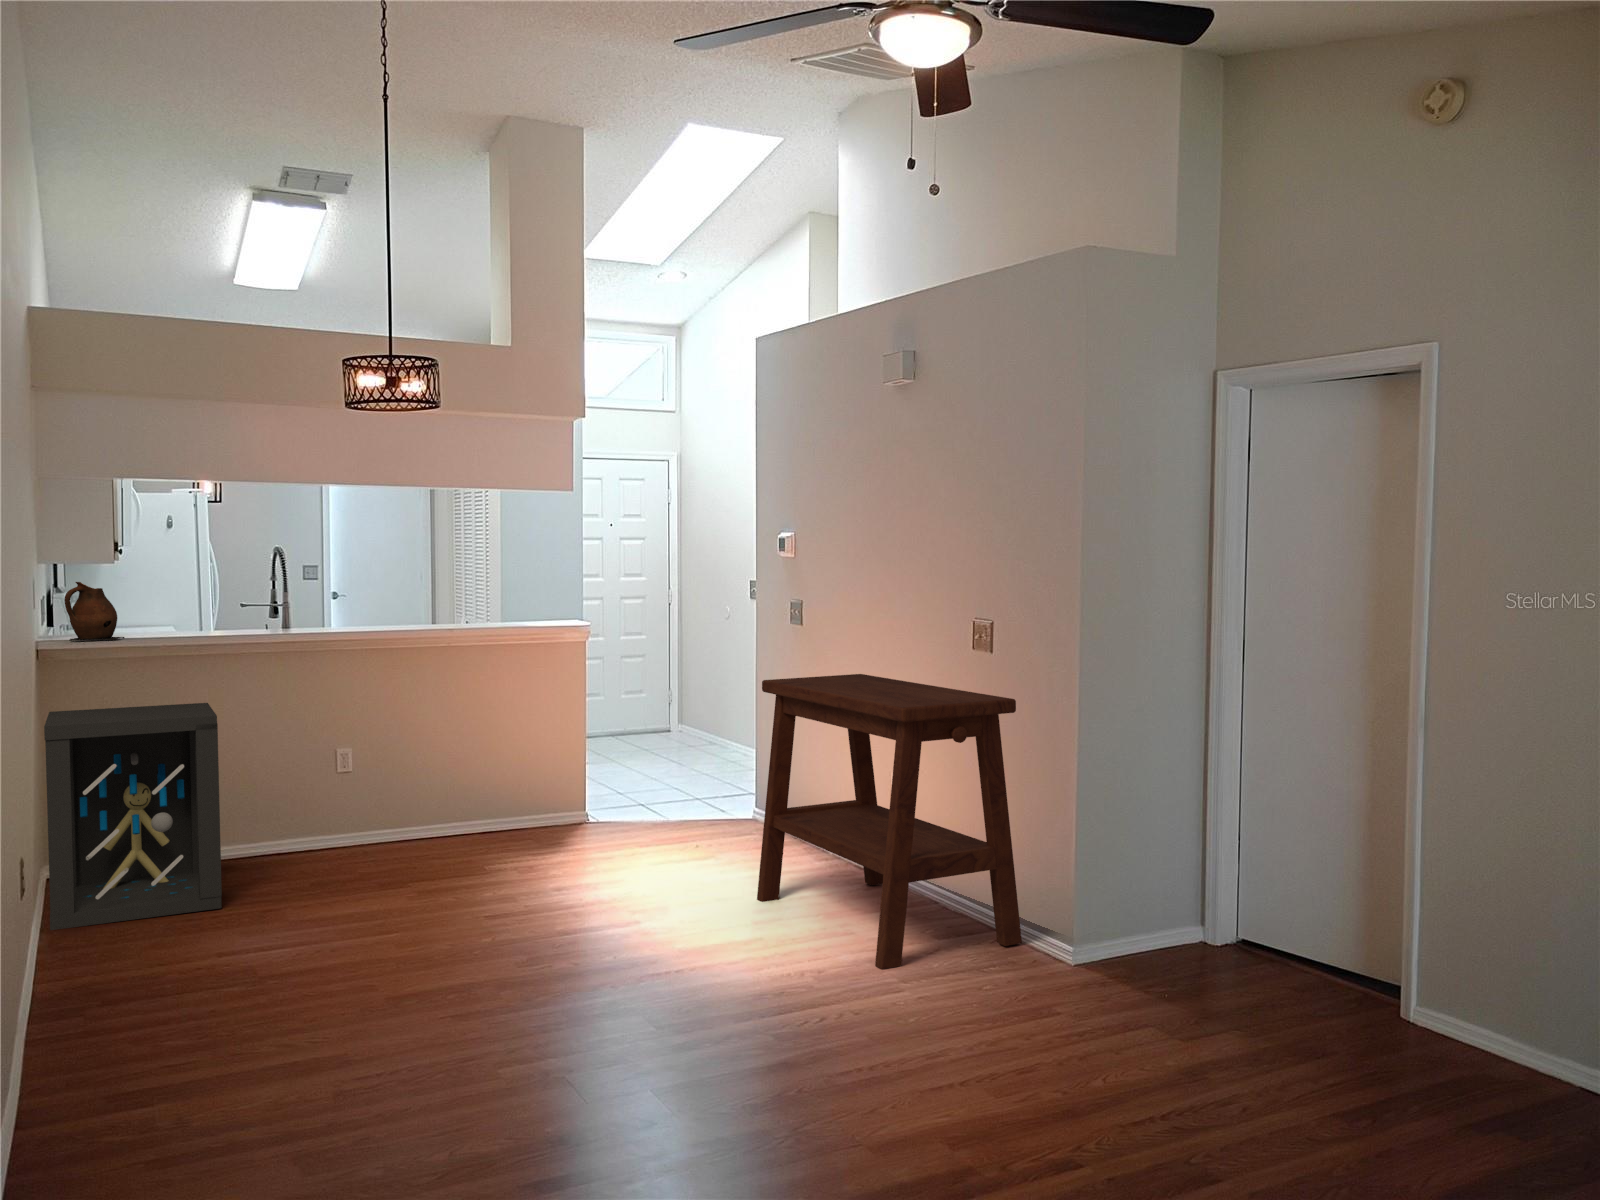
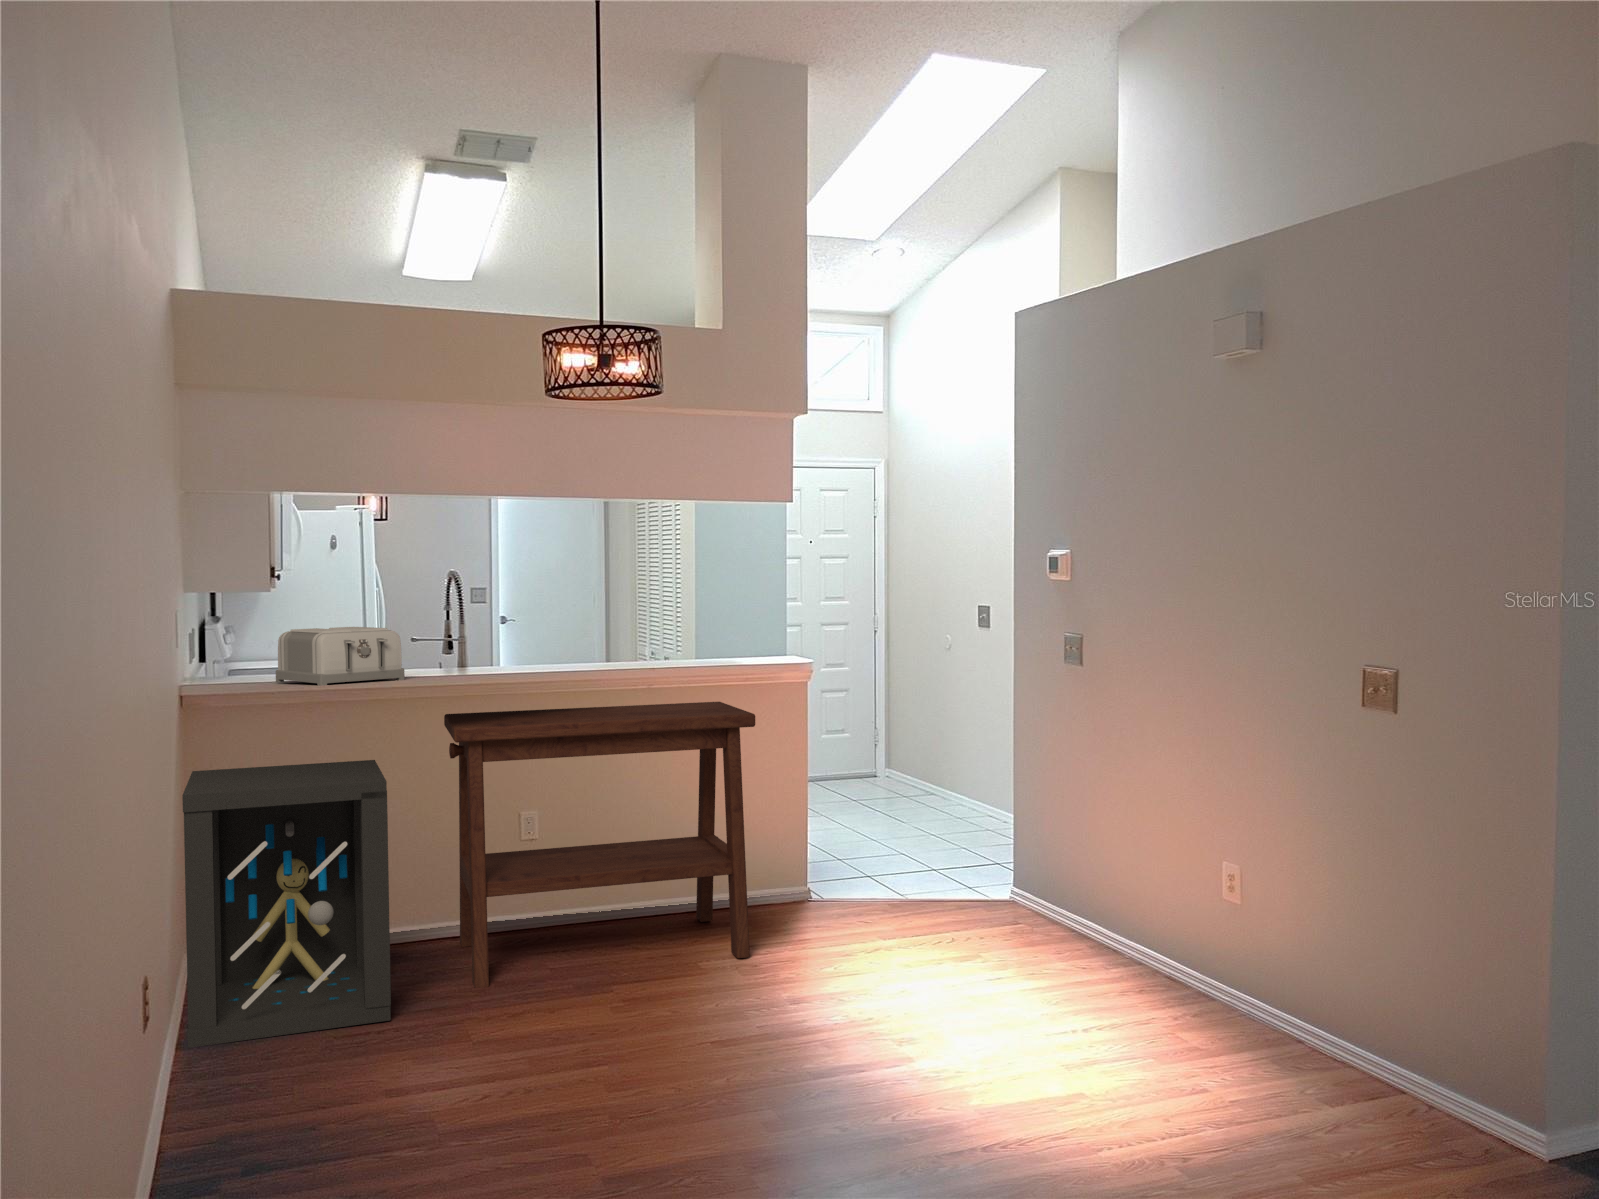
ceramic pitcher: present [64,582,124,641] -> none [214,612,281,682]
toaster: none [120,594,234,643] -> present [276,627,405,686]
side table: present [757,674,1022,969] -> present [444,702,755,988]

